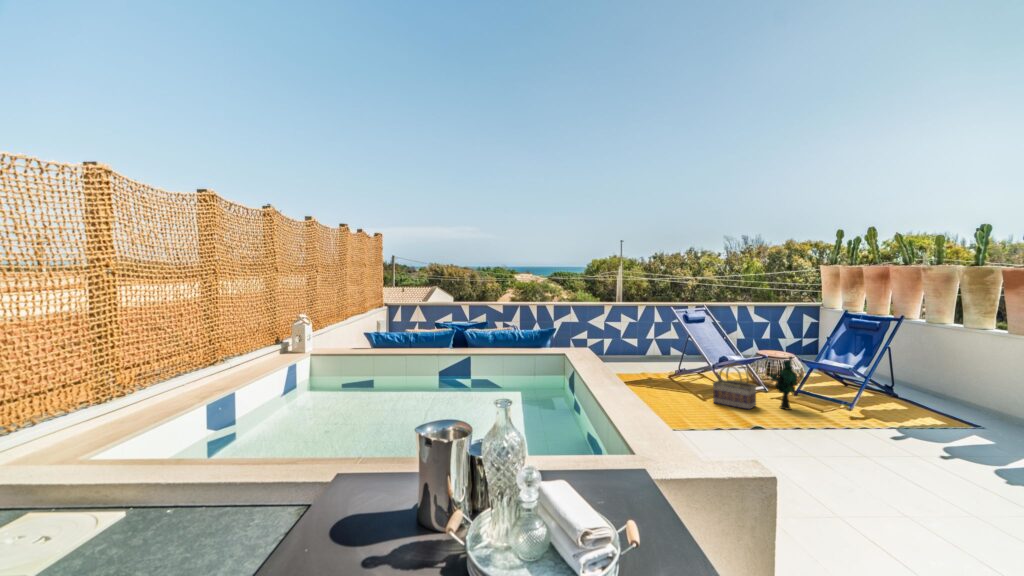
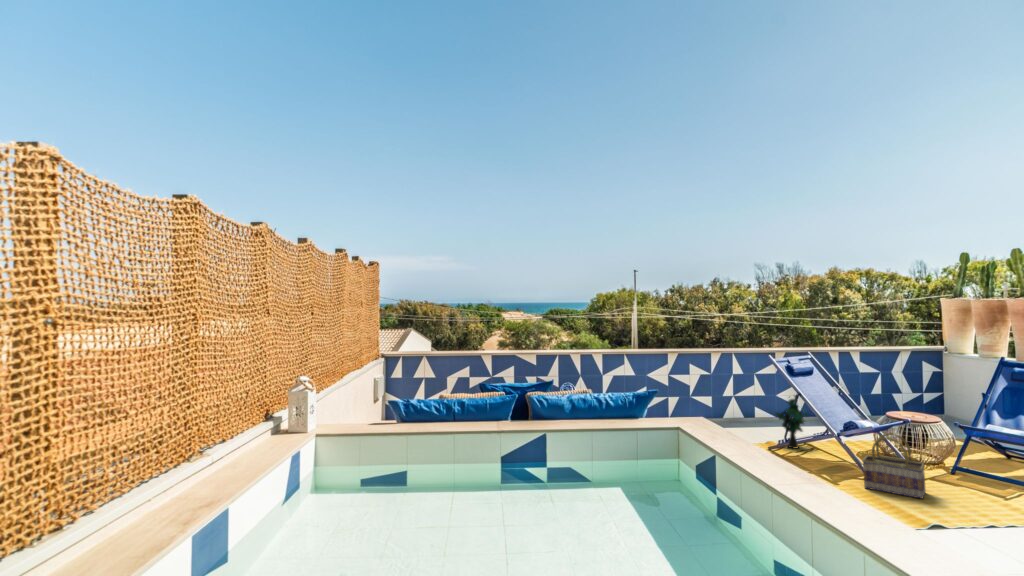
decorative plant: present [769,357,802,410] -> present [776,395,807,448]

